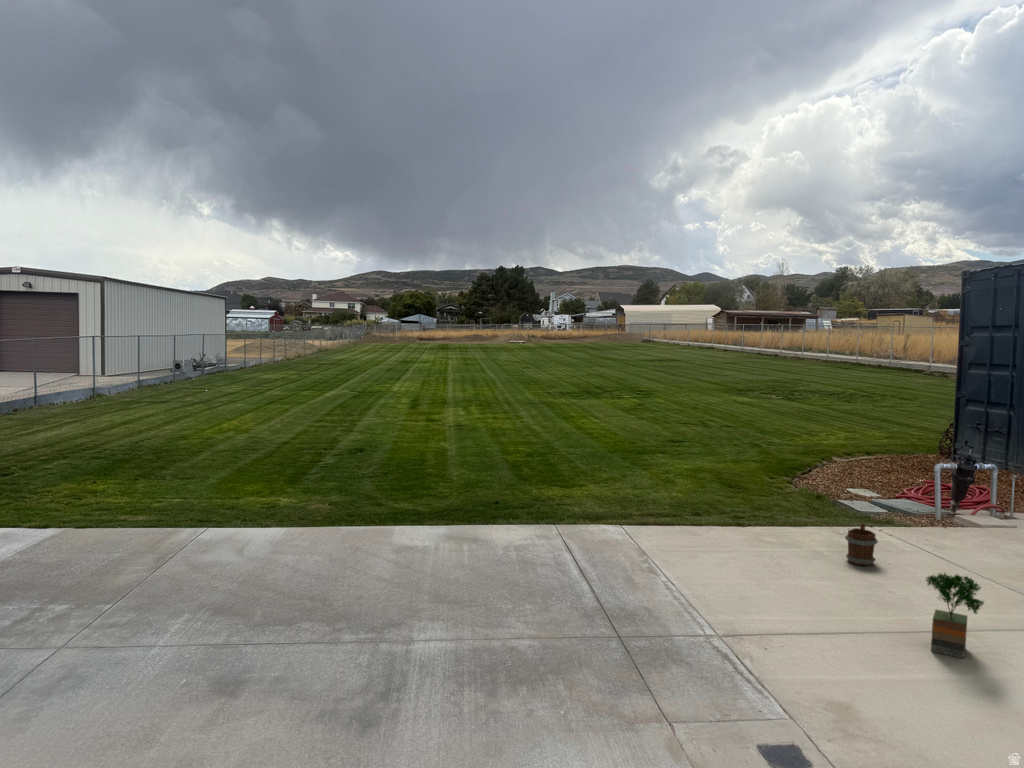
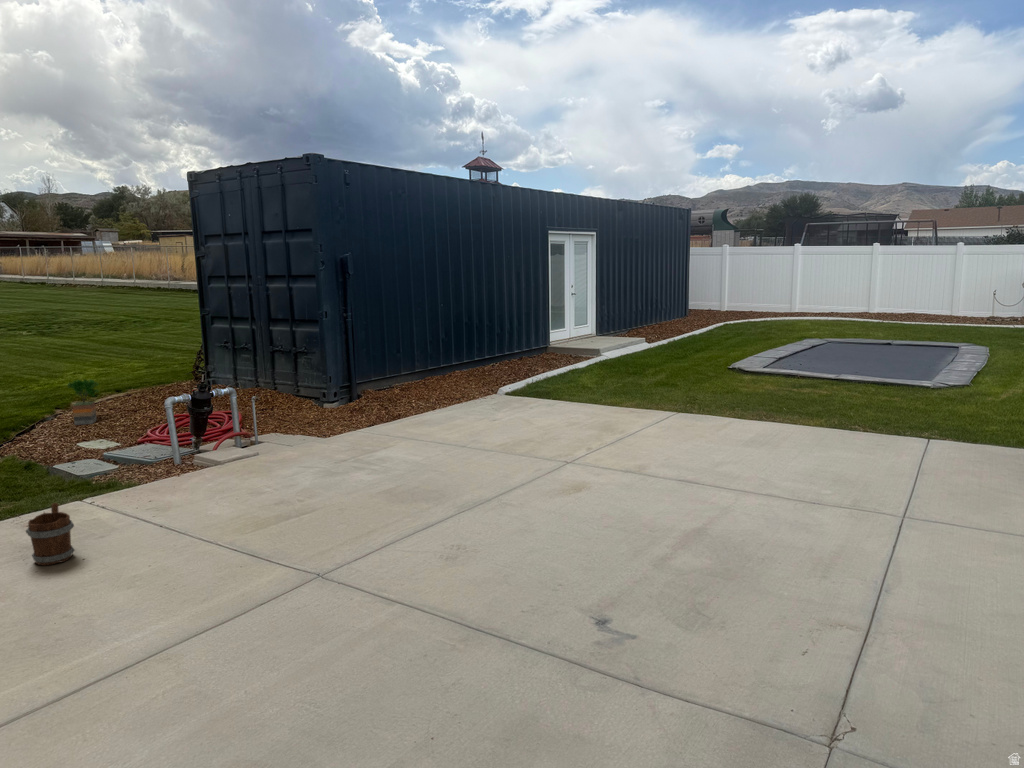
potted tree: present [926,573,984,658] -> present [67,379,99,425]

